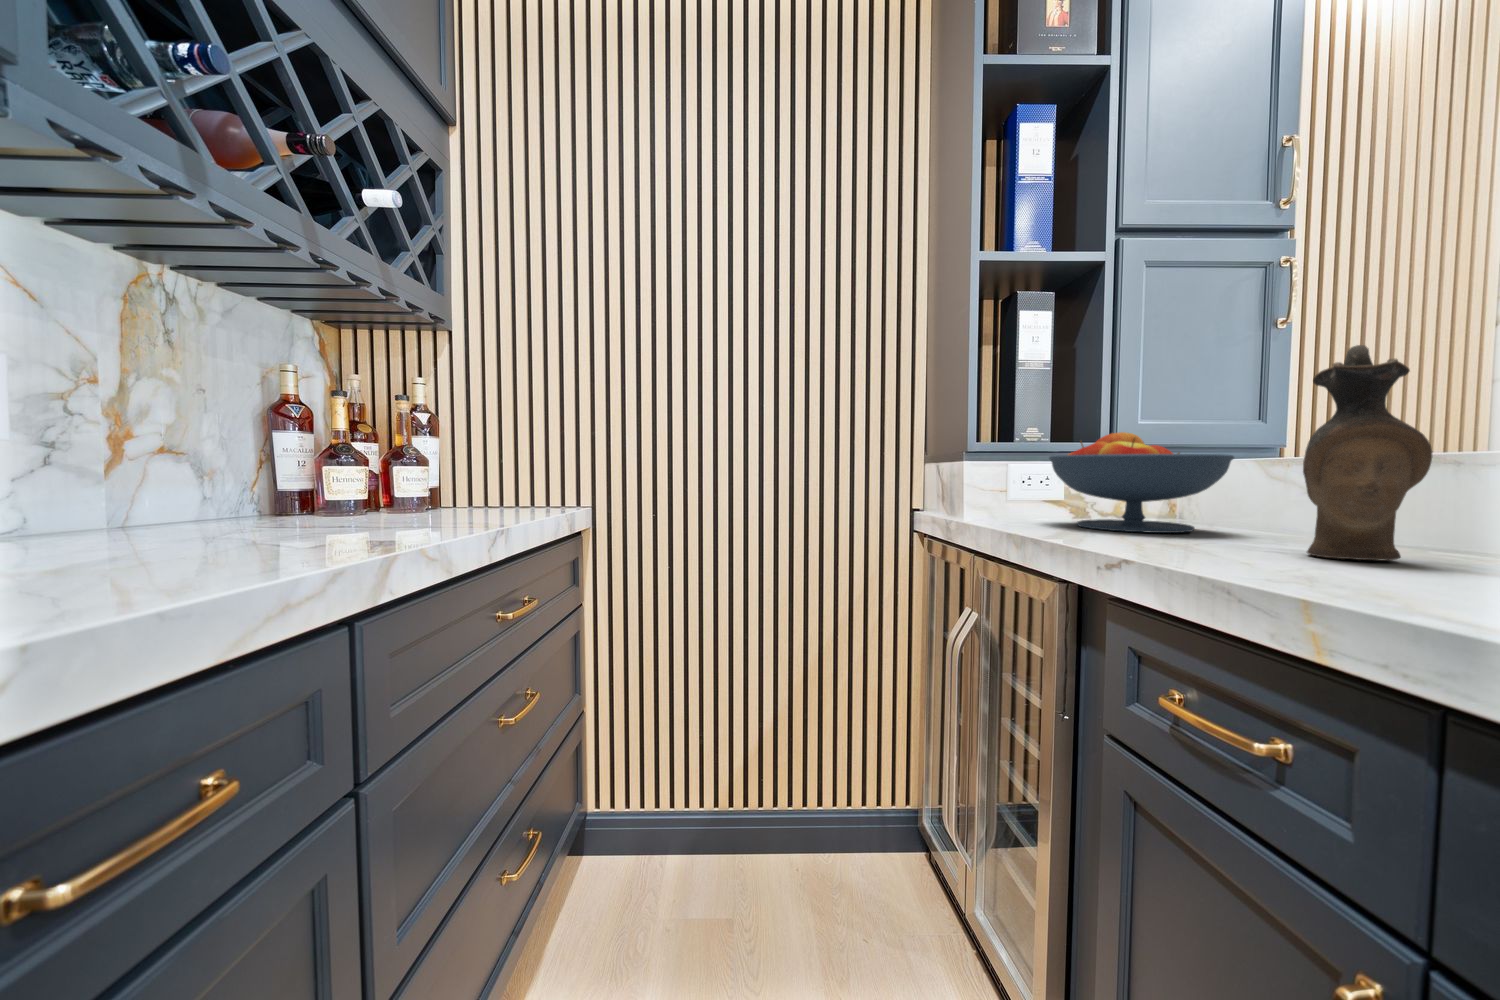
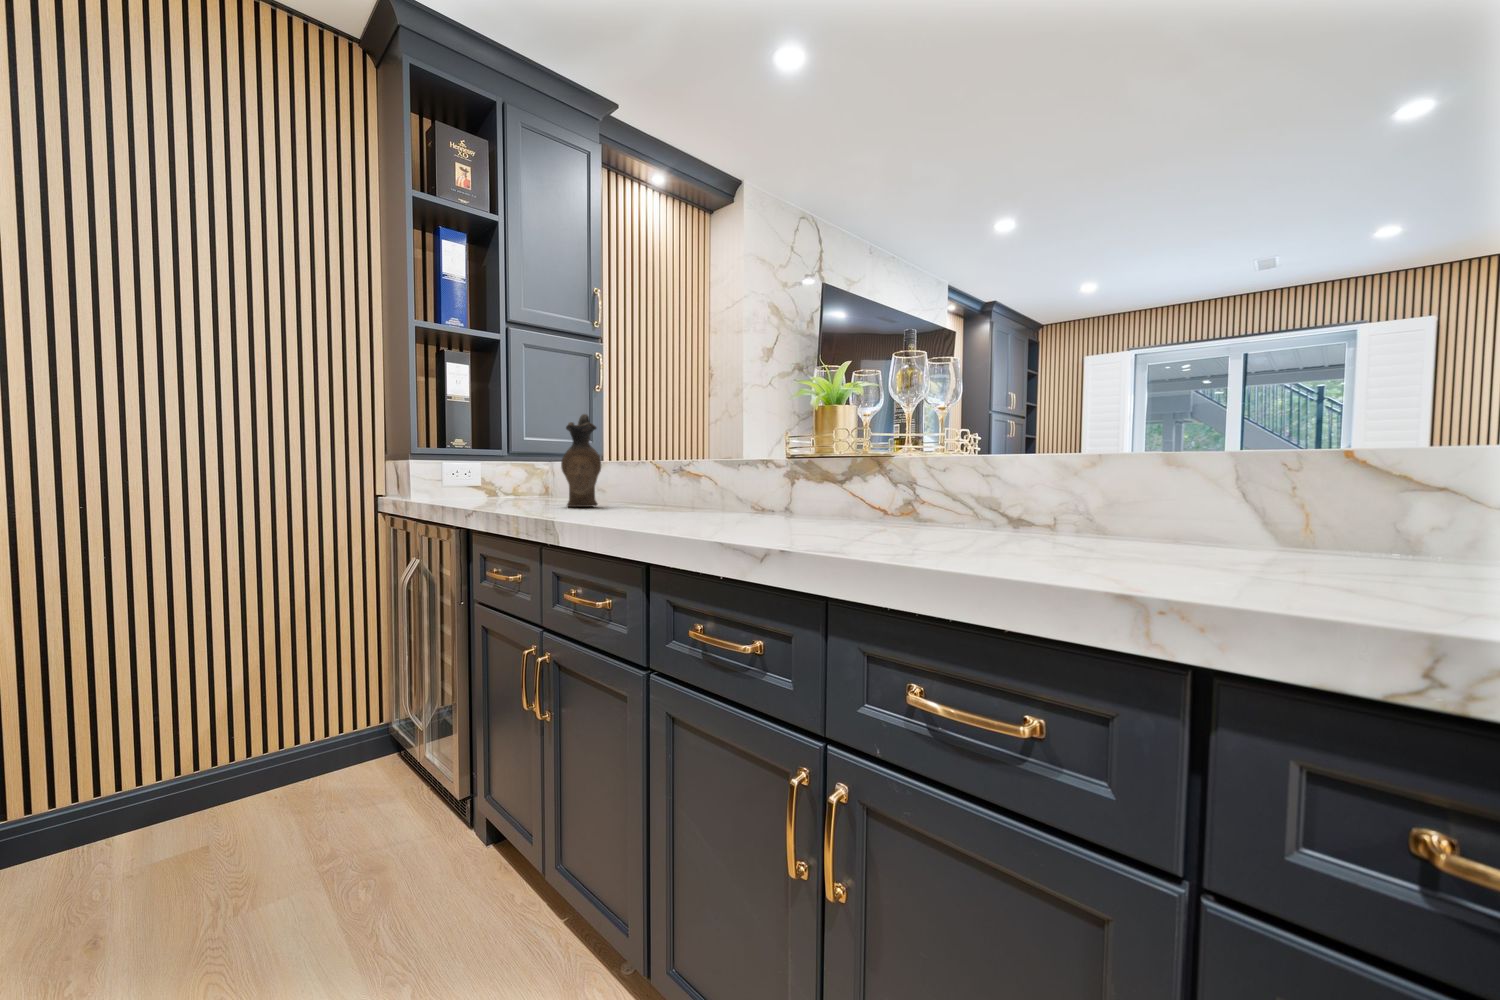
fruit bowl: present [1049,432,1234,533] -> none [463,446,557,502]

